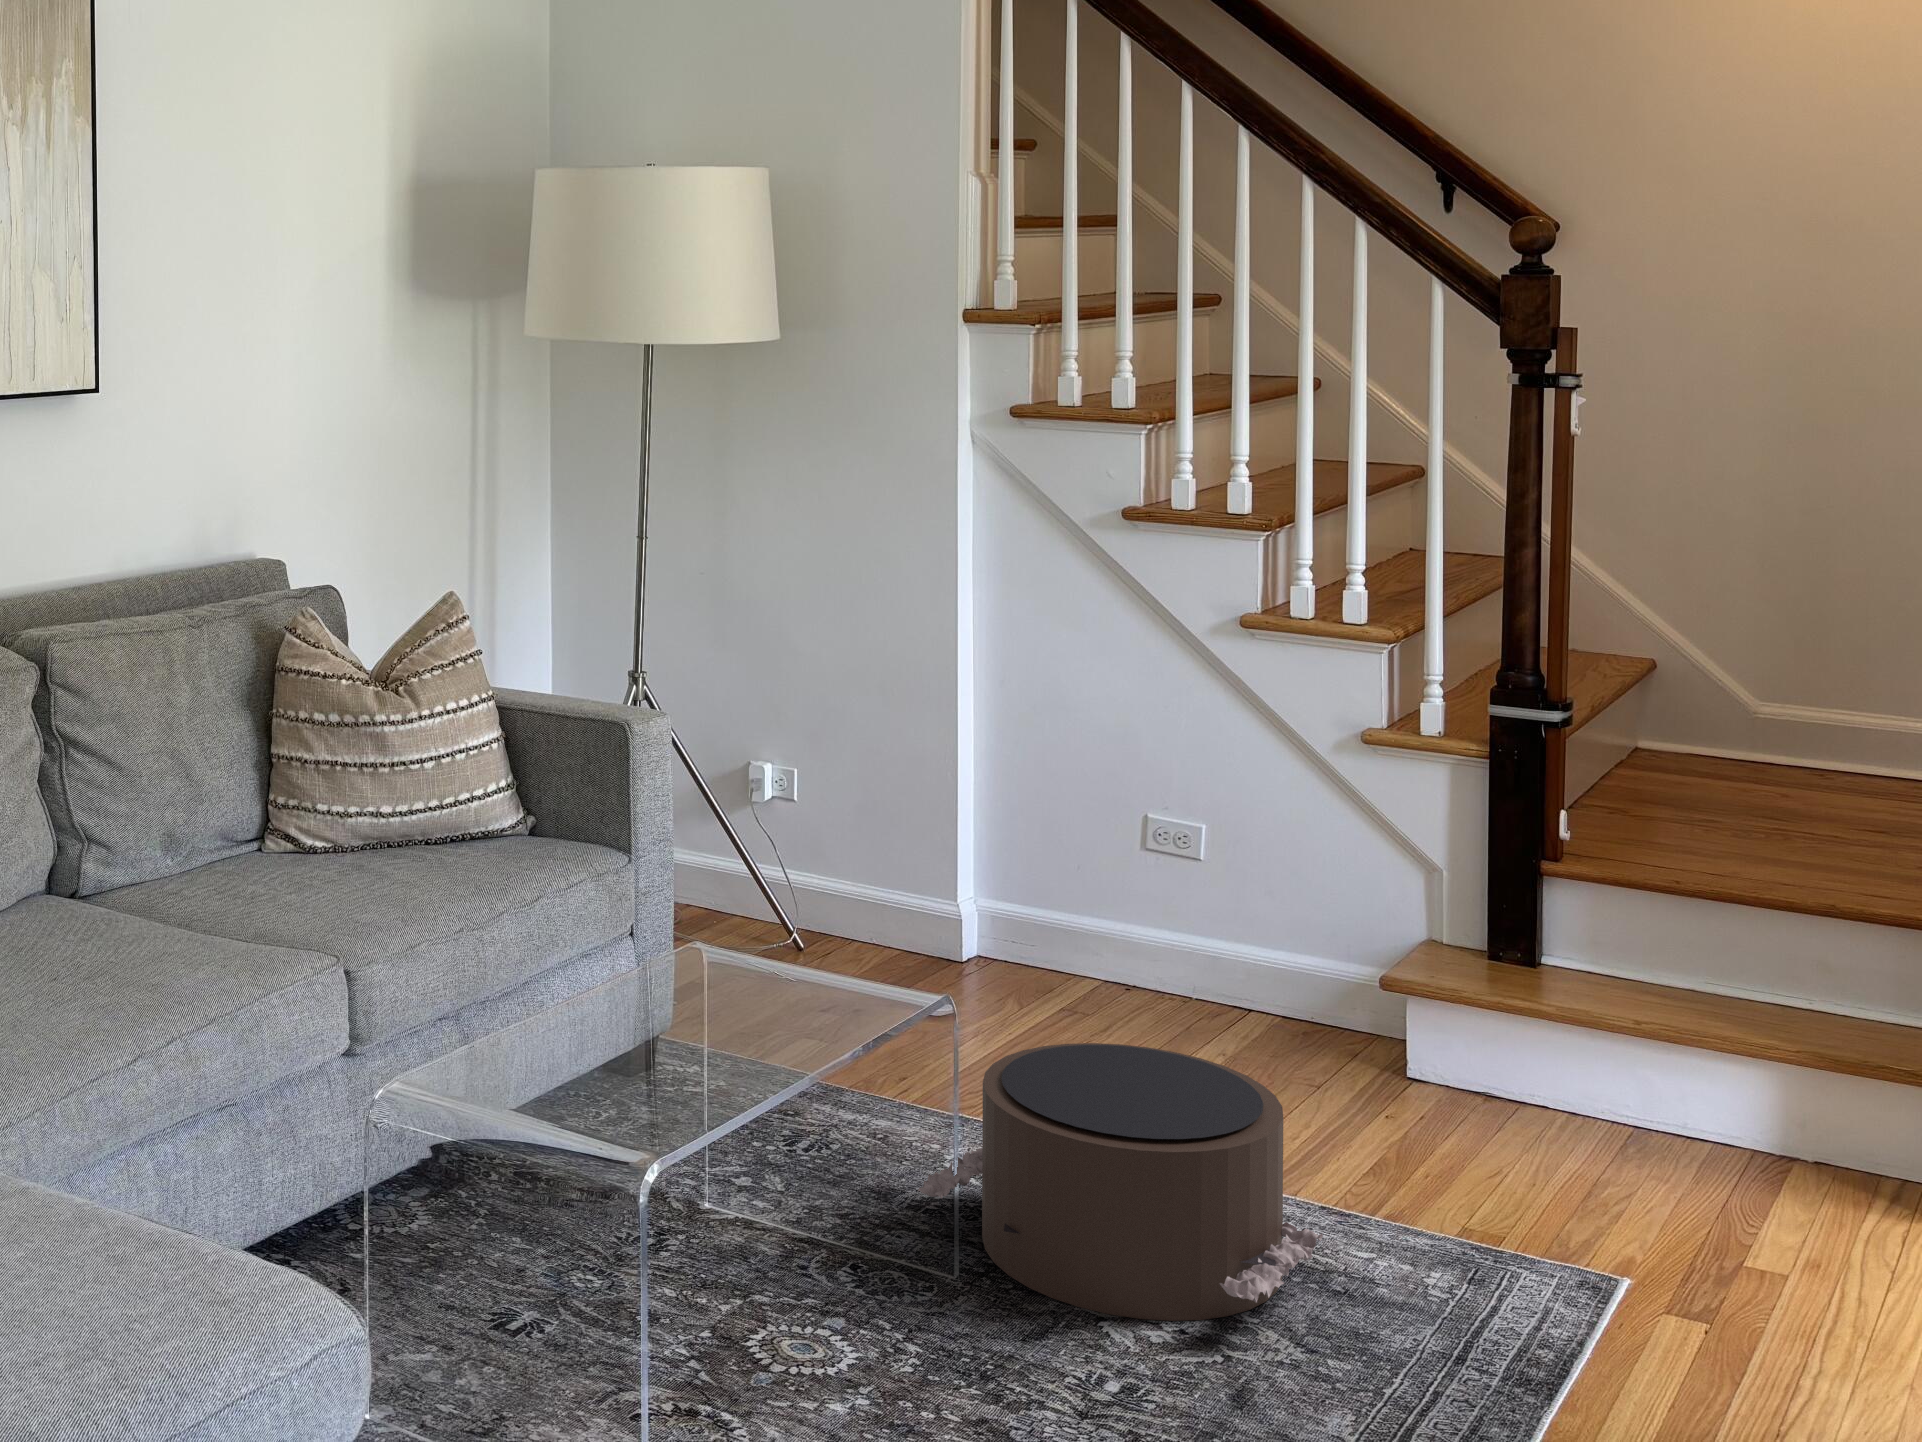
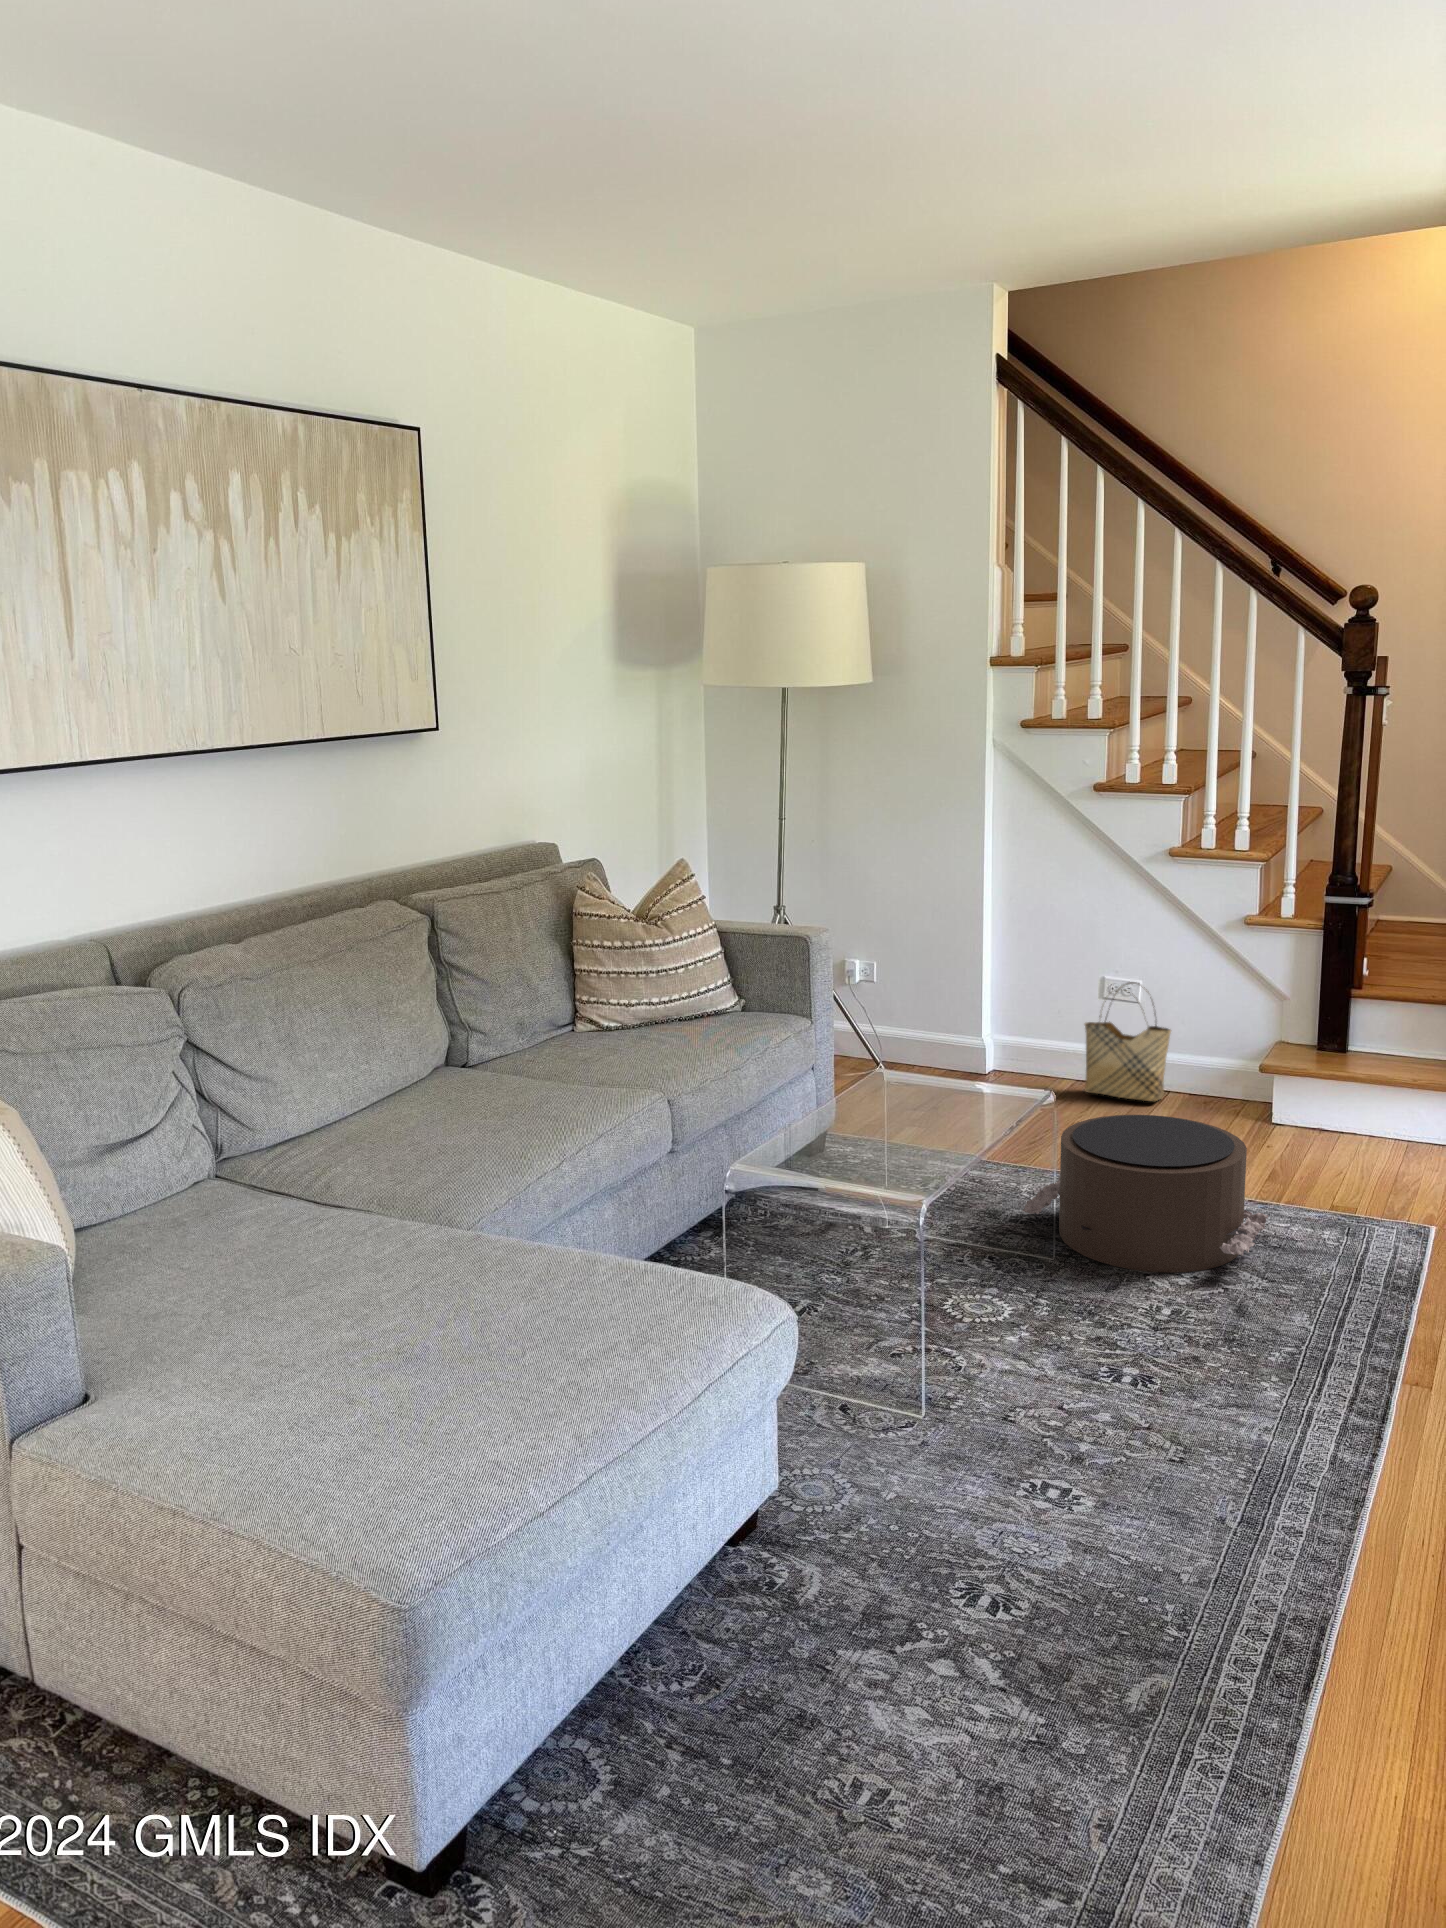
woven basket: none [1107,824,1246,1021] -> present [1085,982,1171,1101]

